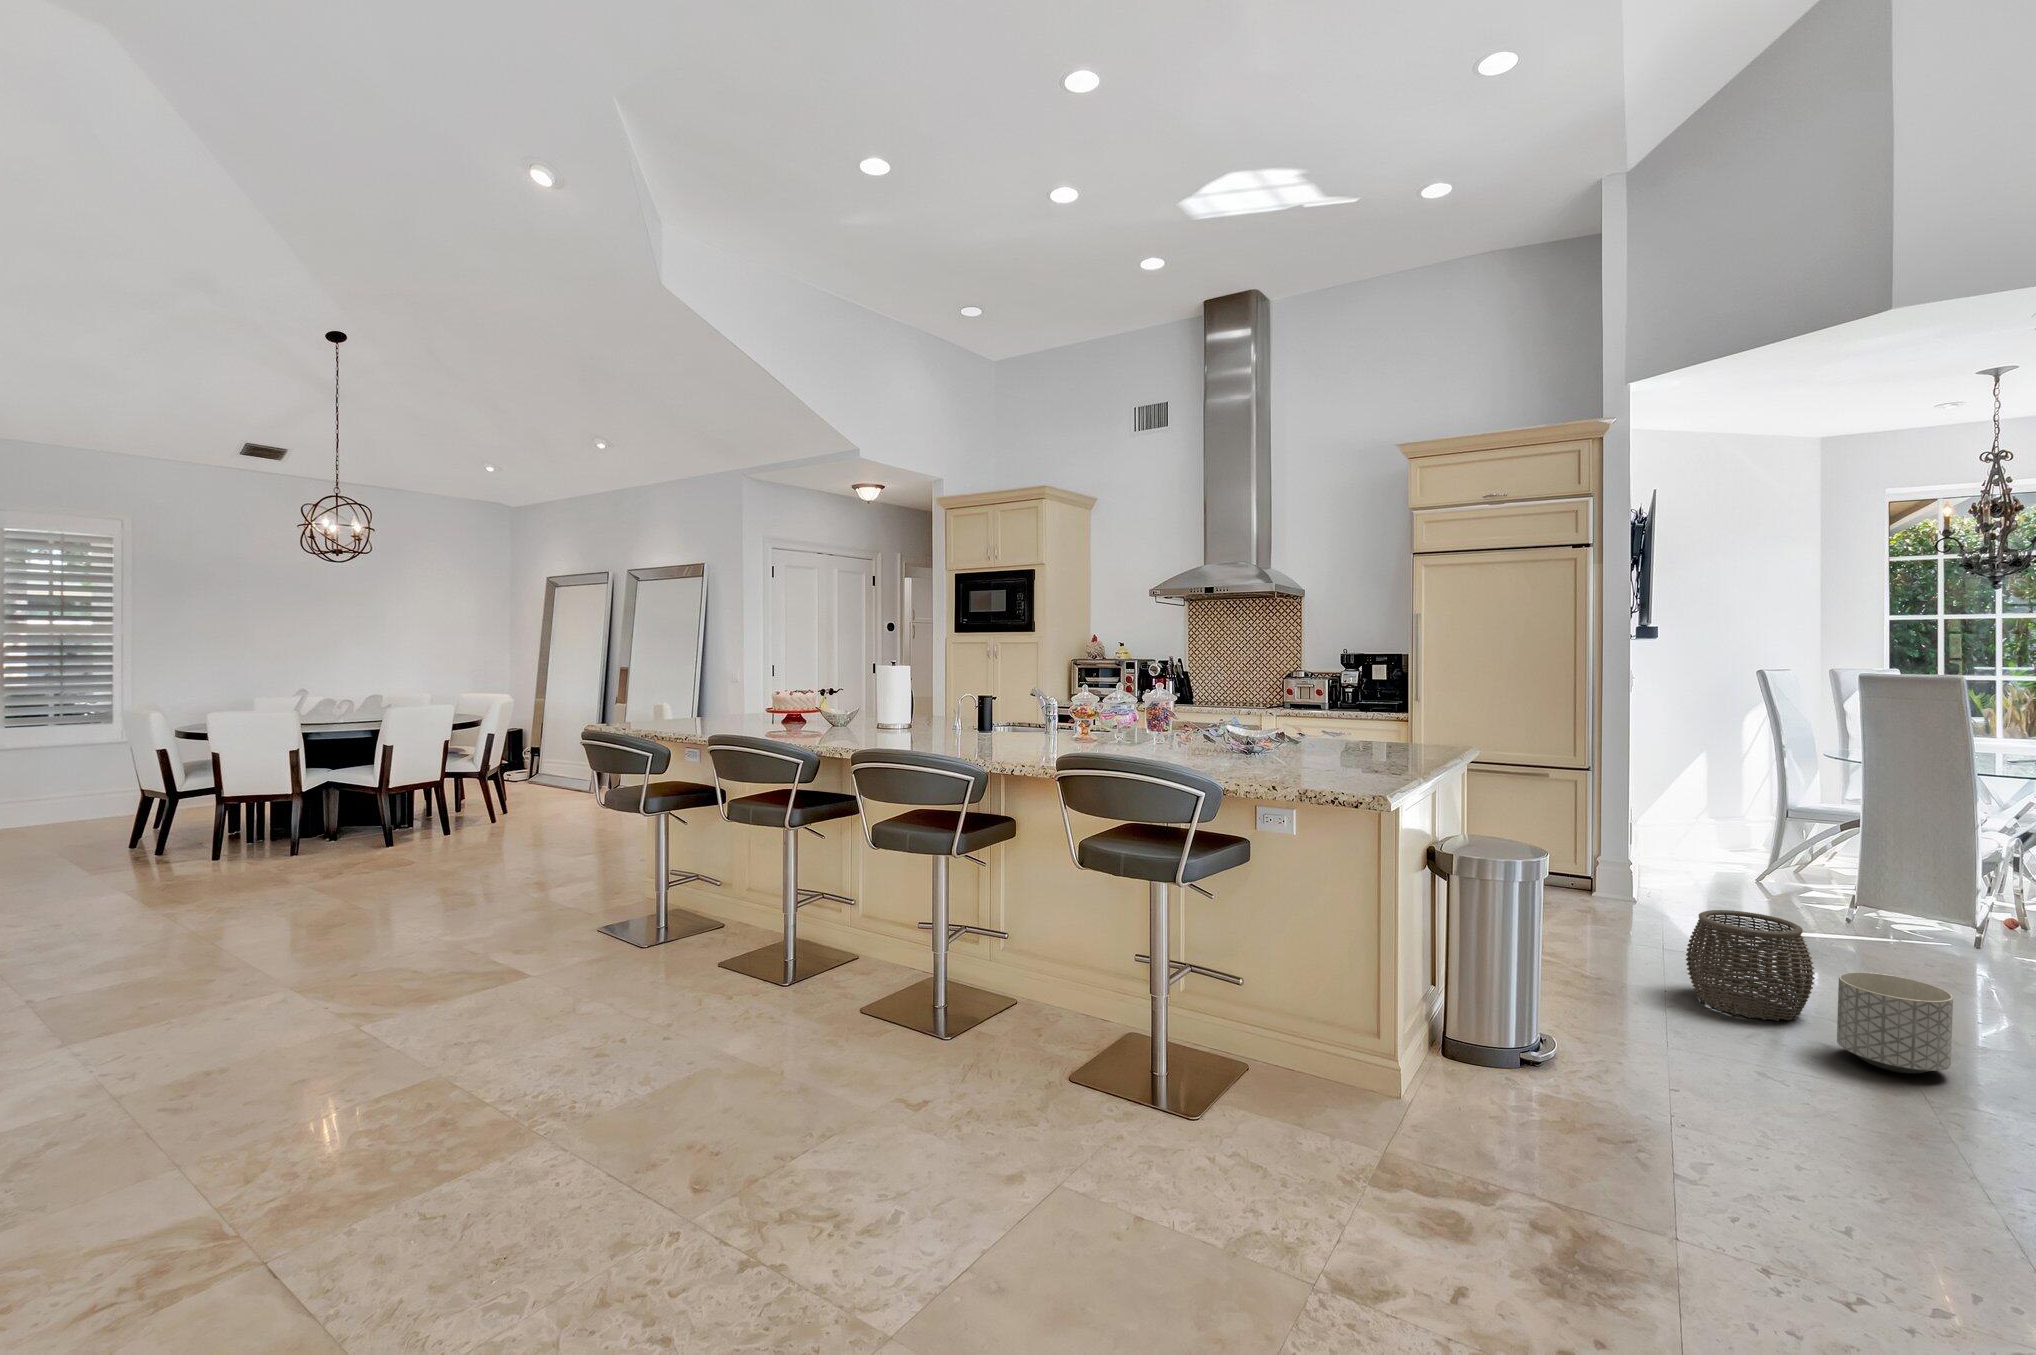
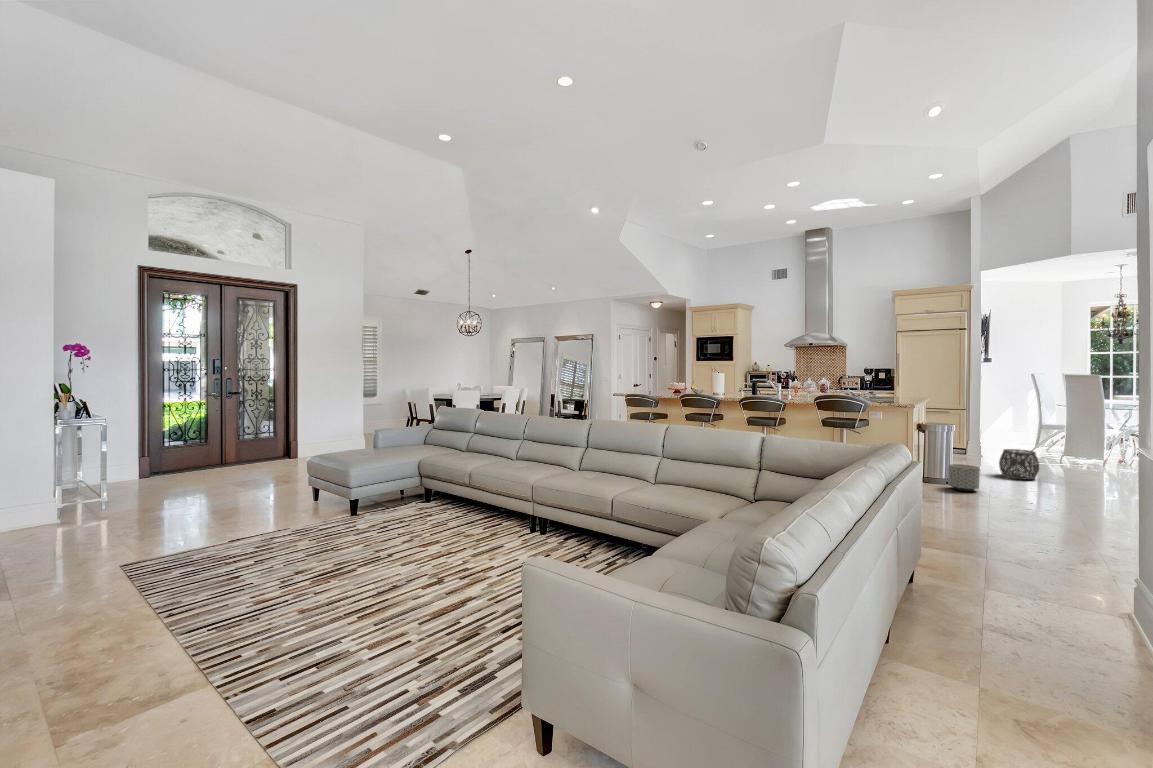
planter: present [1837,972,1953,1073] -> present [948,464,980,491]

